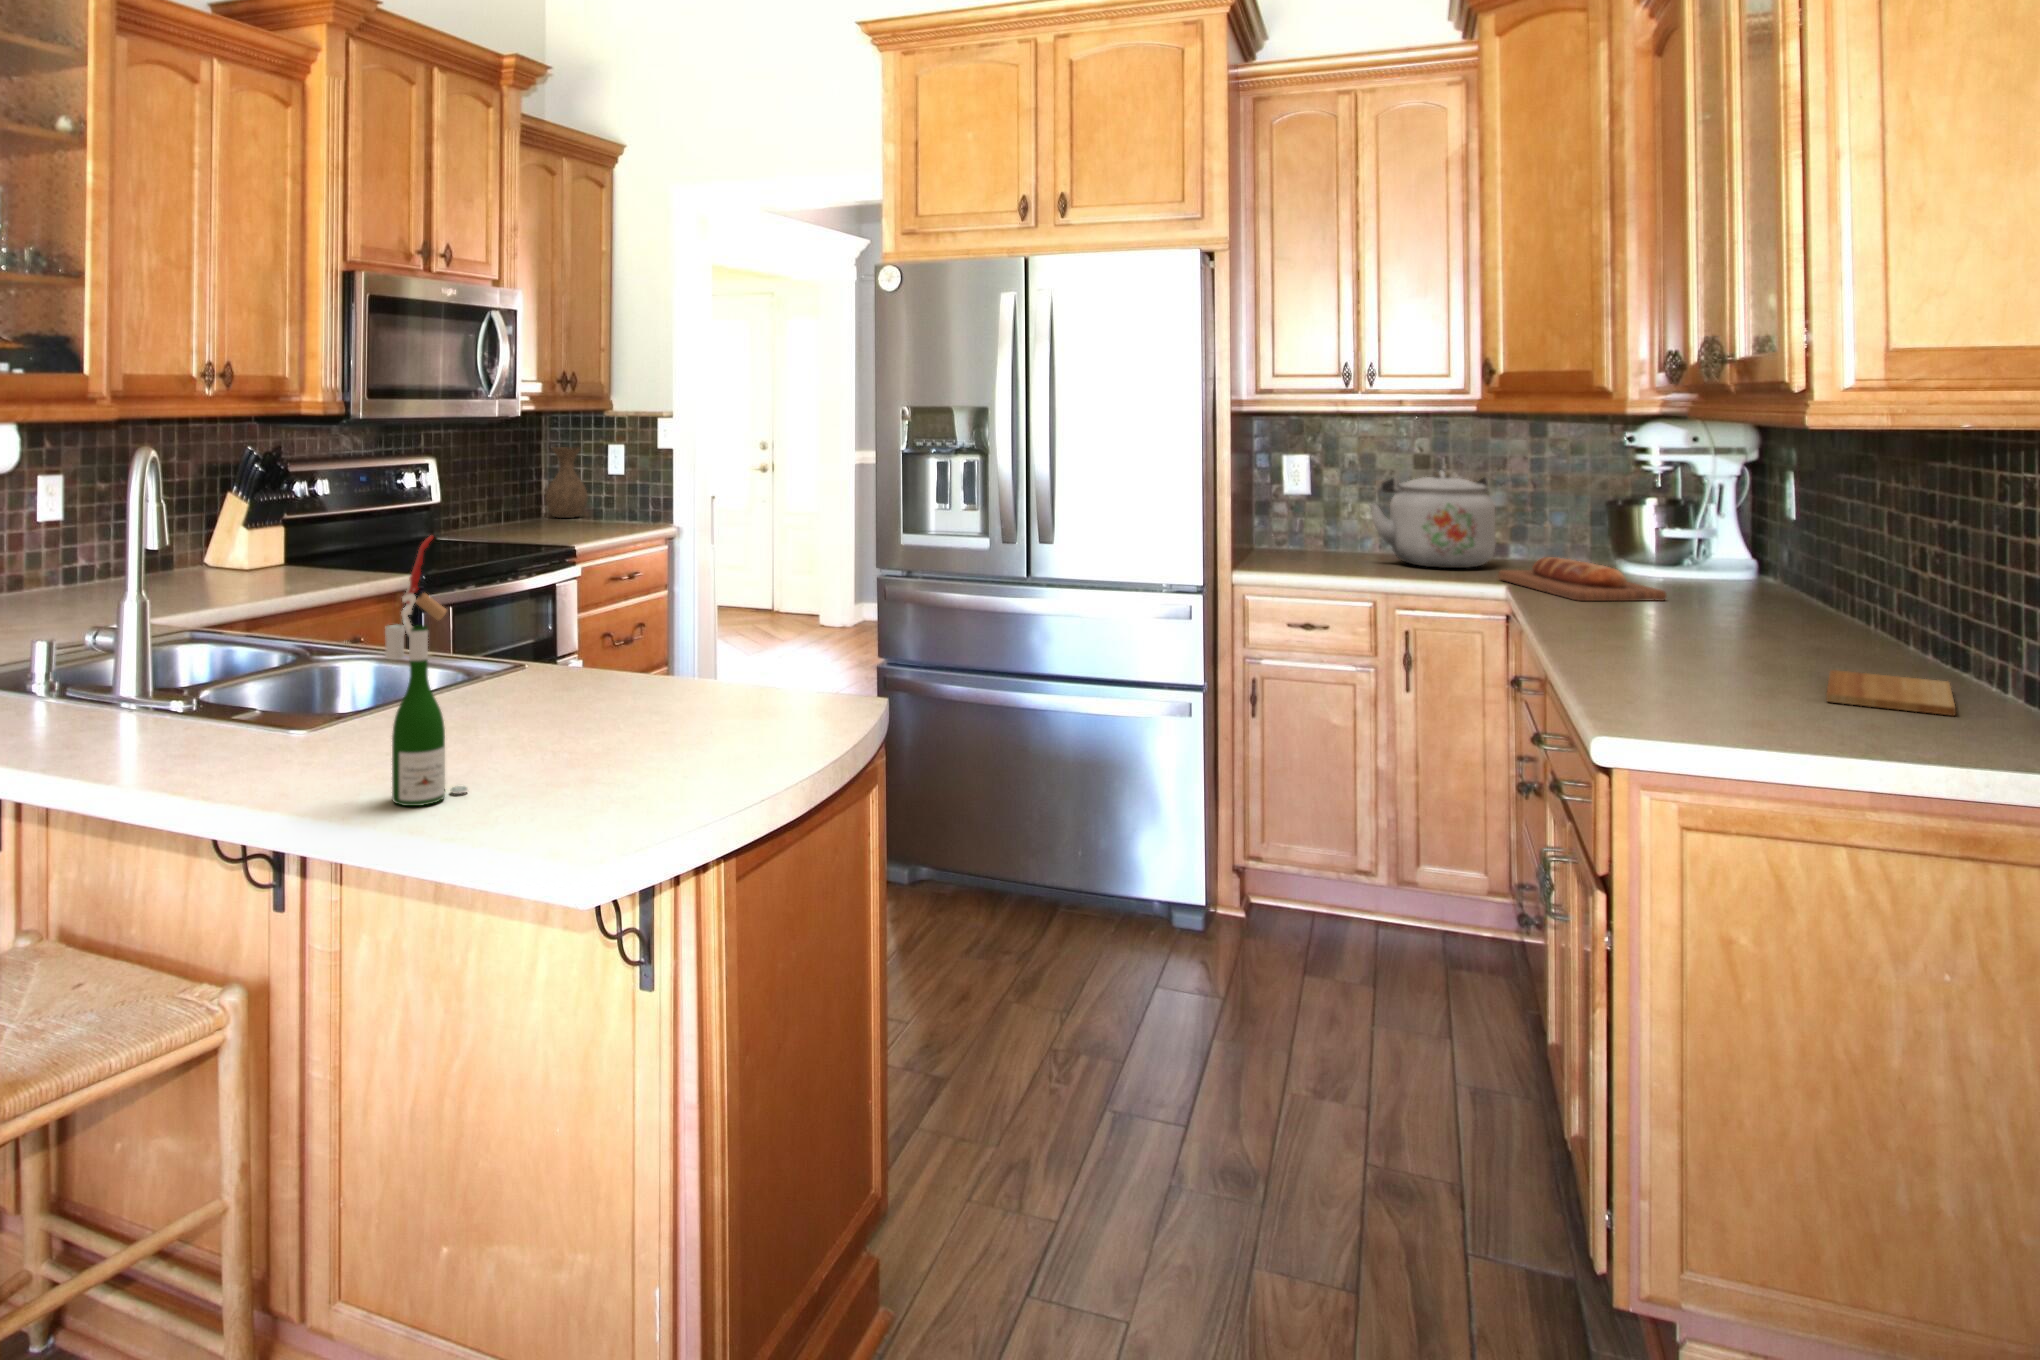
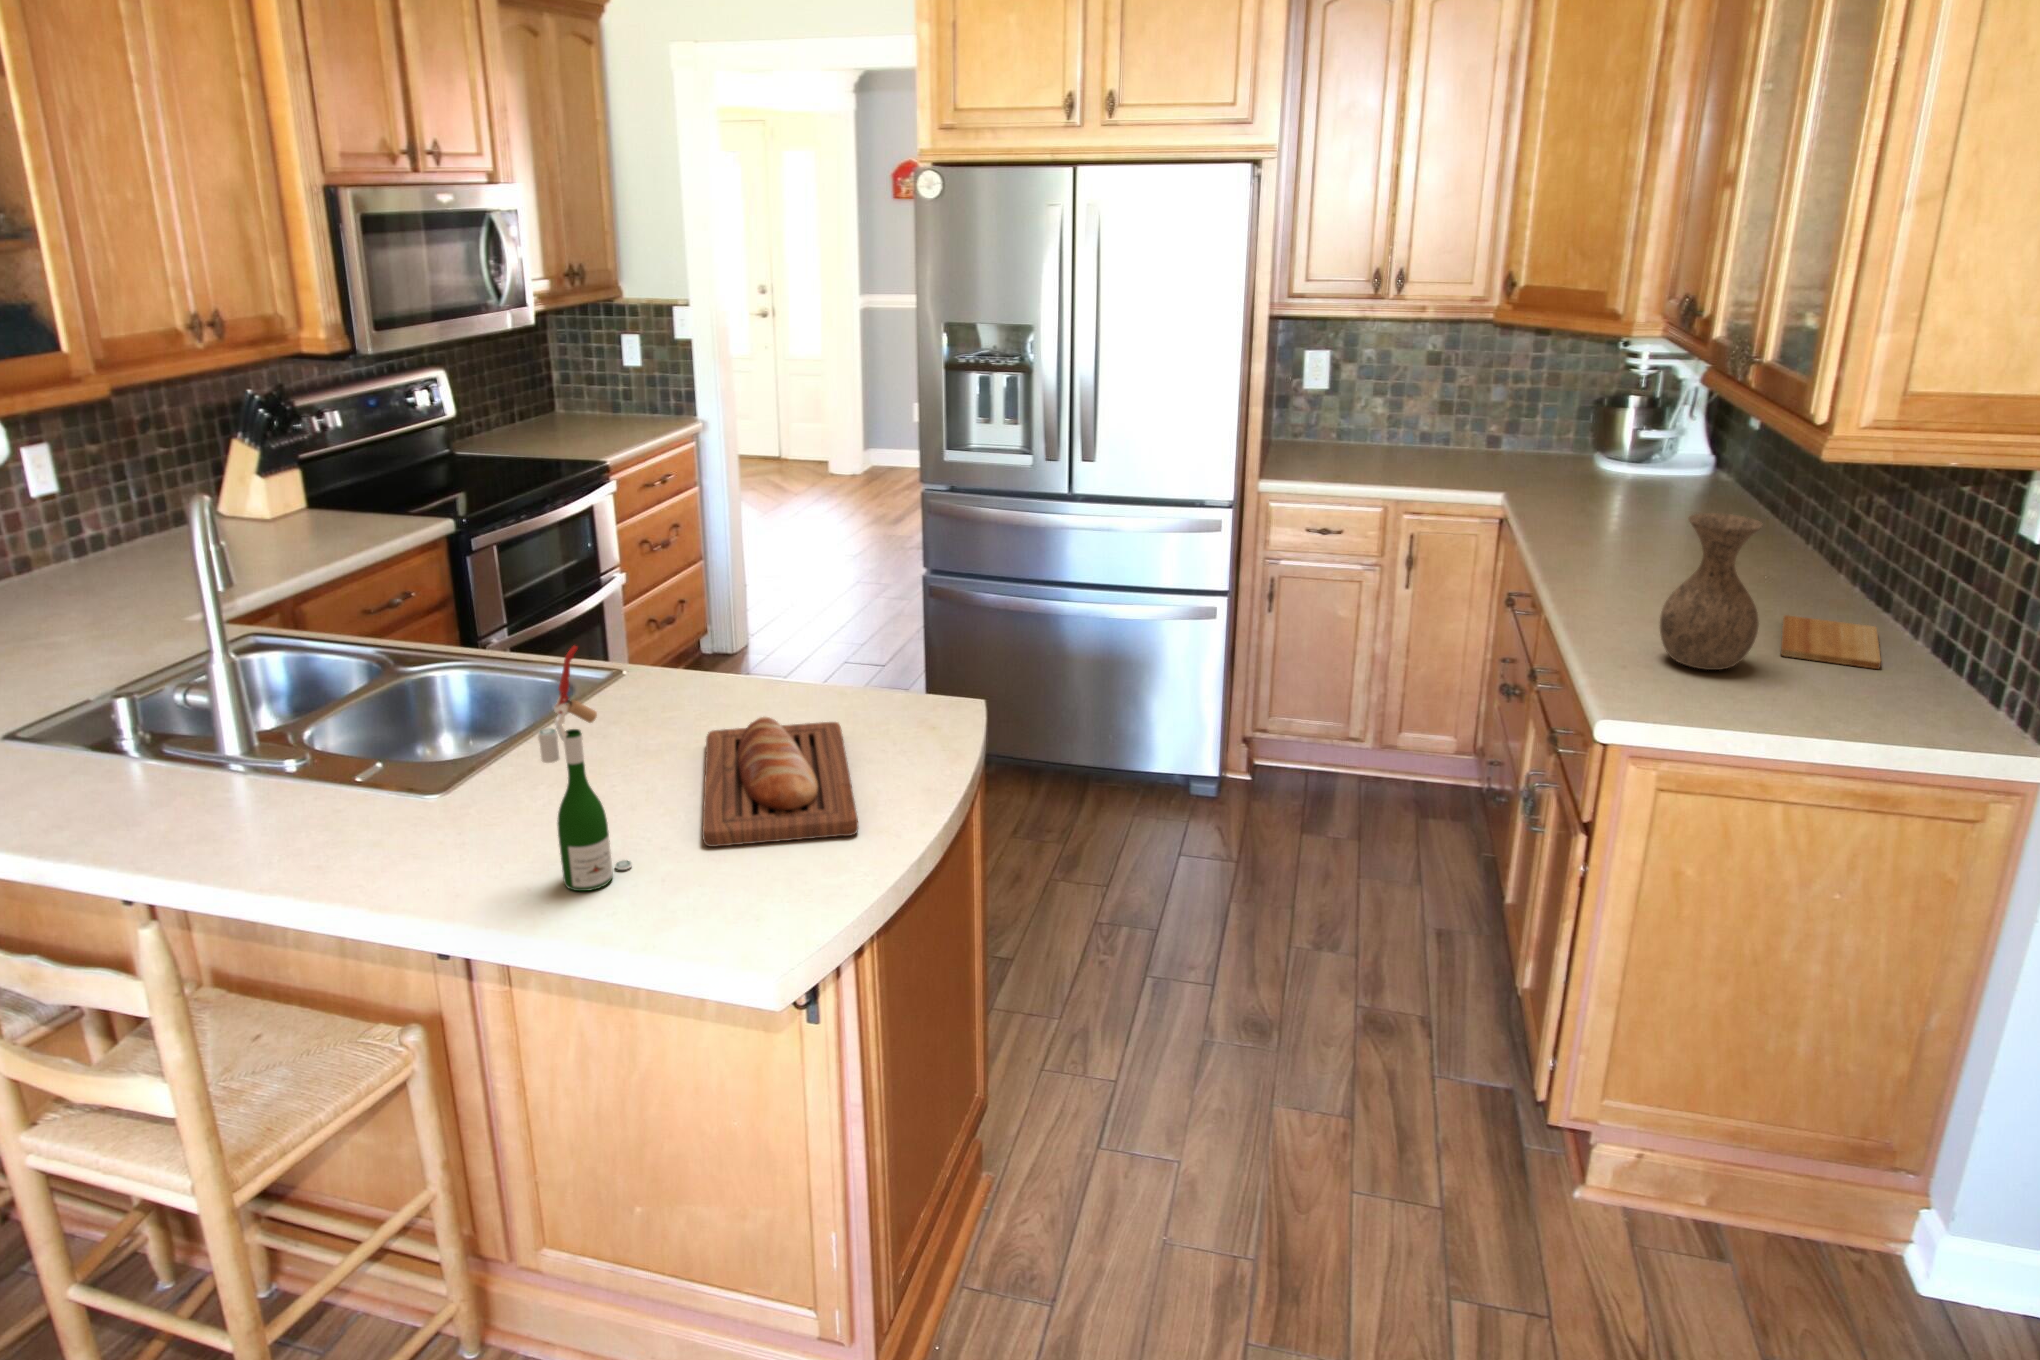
vase: present [546,447,588,518] -> present [1660,513,1762,670]
kettle: present [1370,471,1496,568] -> none [1388,374,1502,468]
bread loaf: present [1498,557,1666,601] -> present [702,717,859,847]

